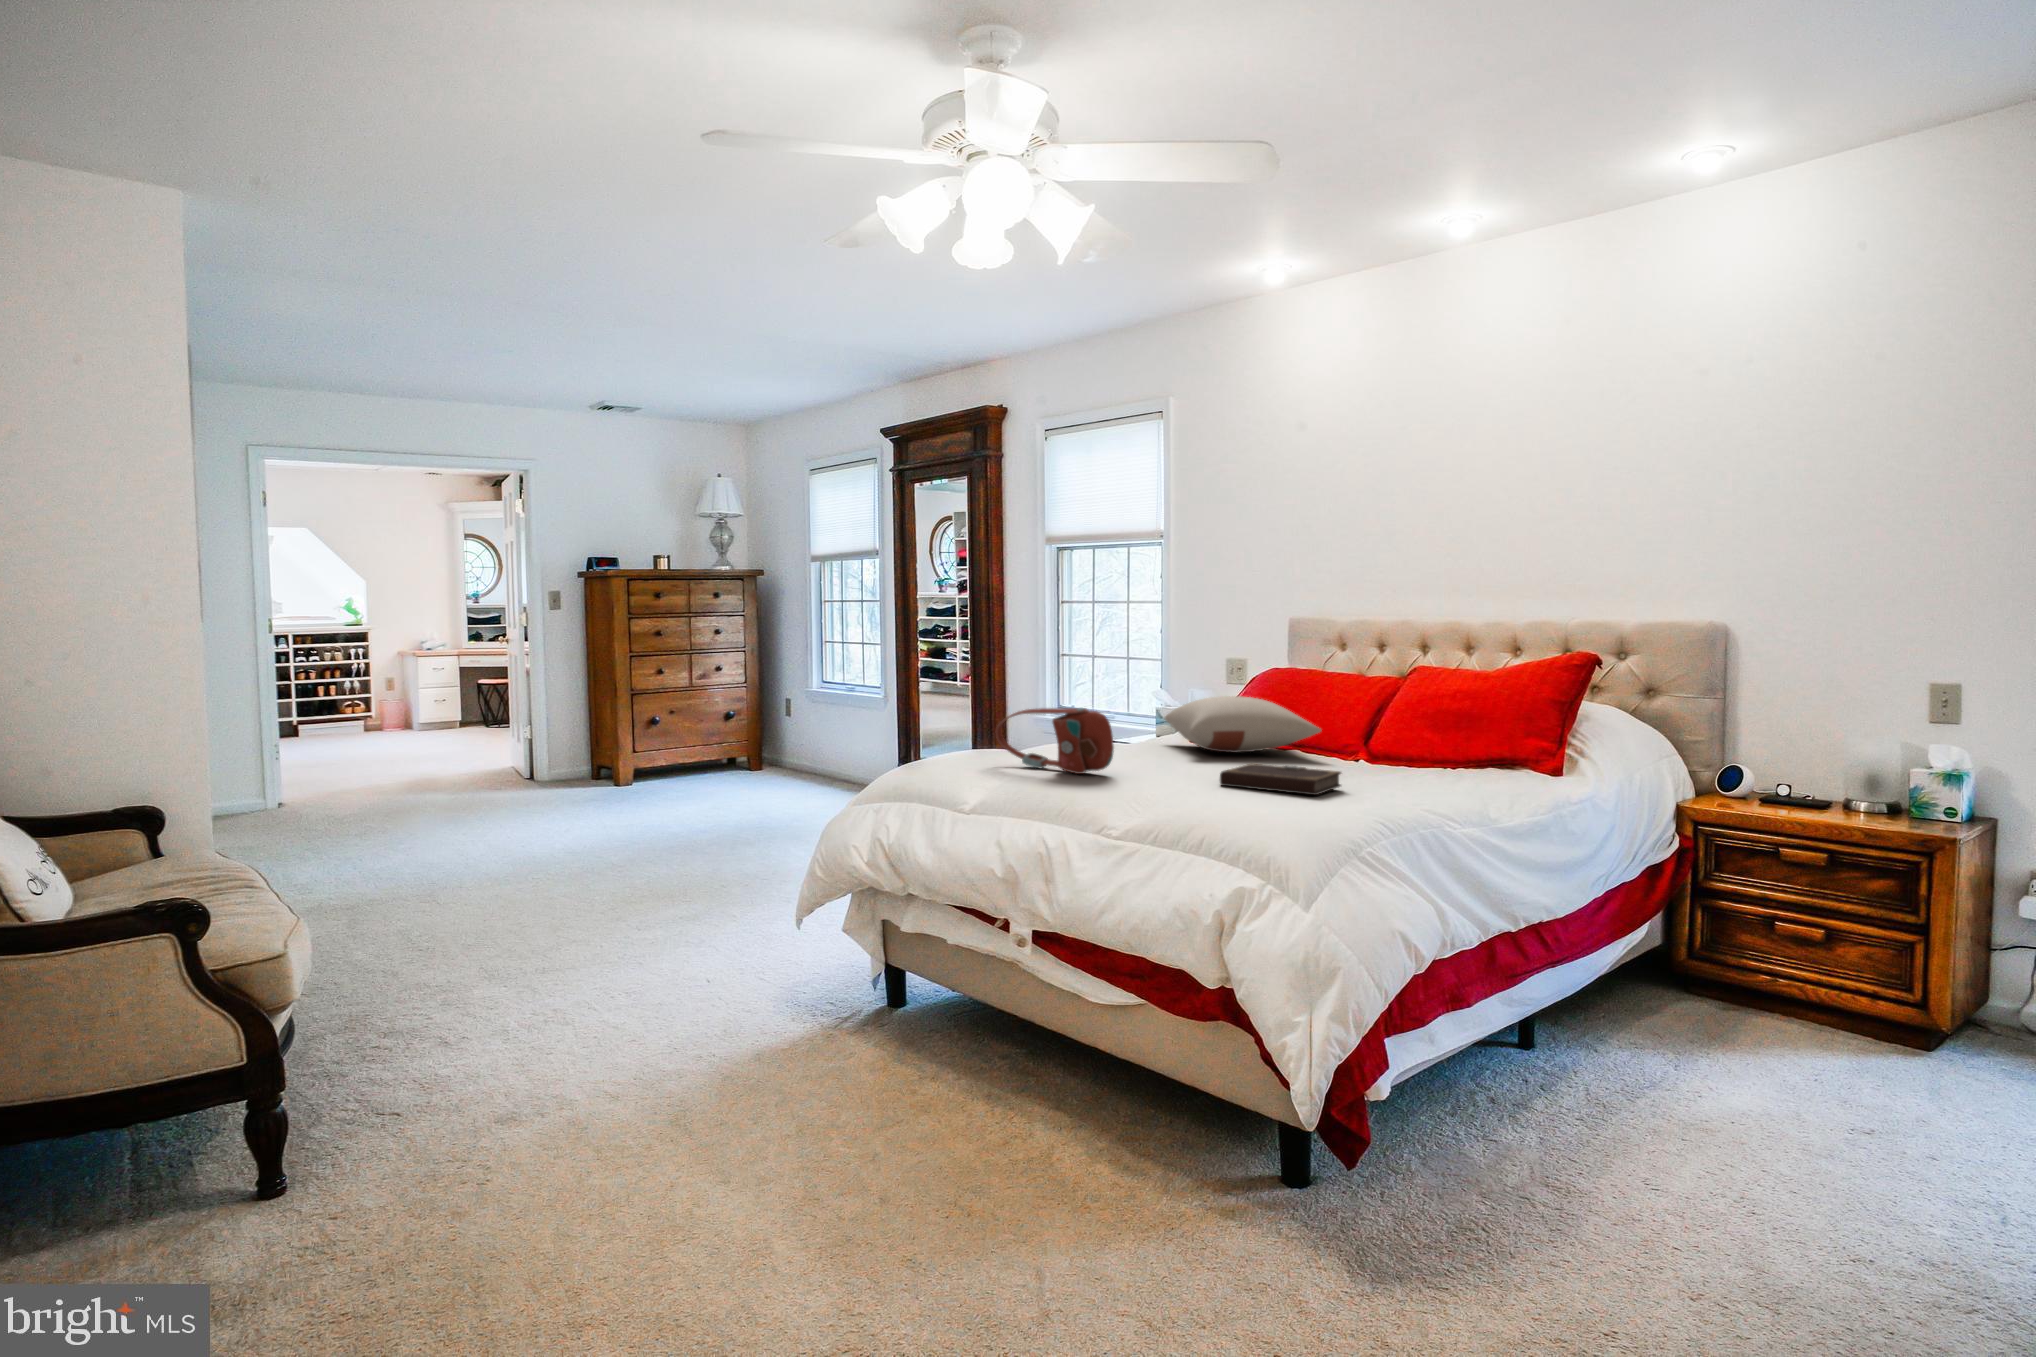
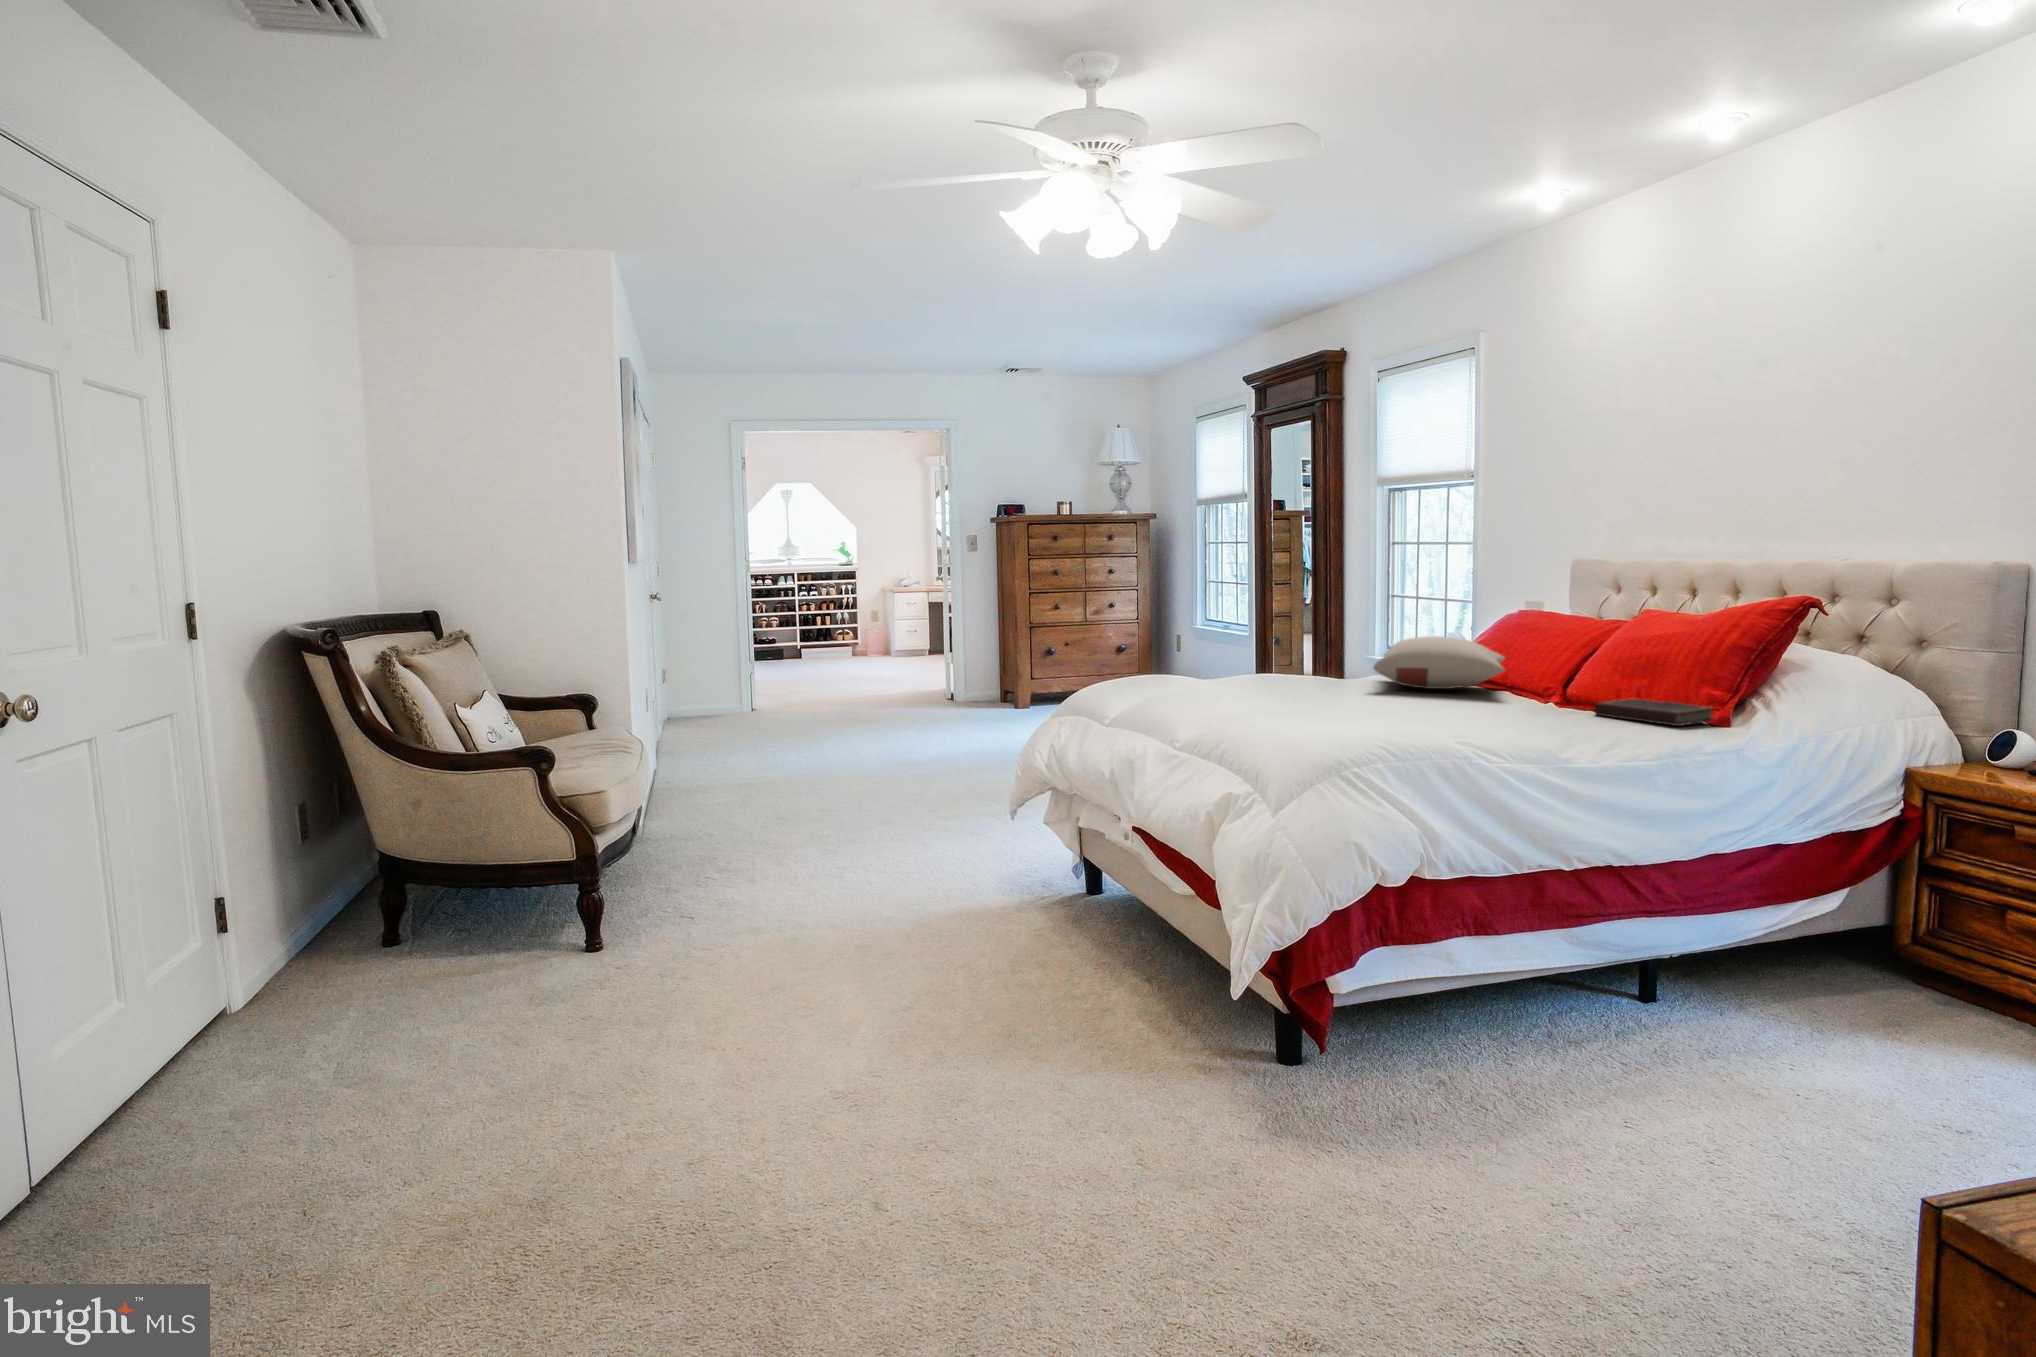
handbag: present [996,708,1114,774] -> none [1181,641,1266,697]
notebook: present [1220,764,1341,795] -> present [1594,699,1714,726]

